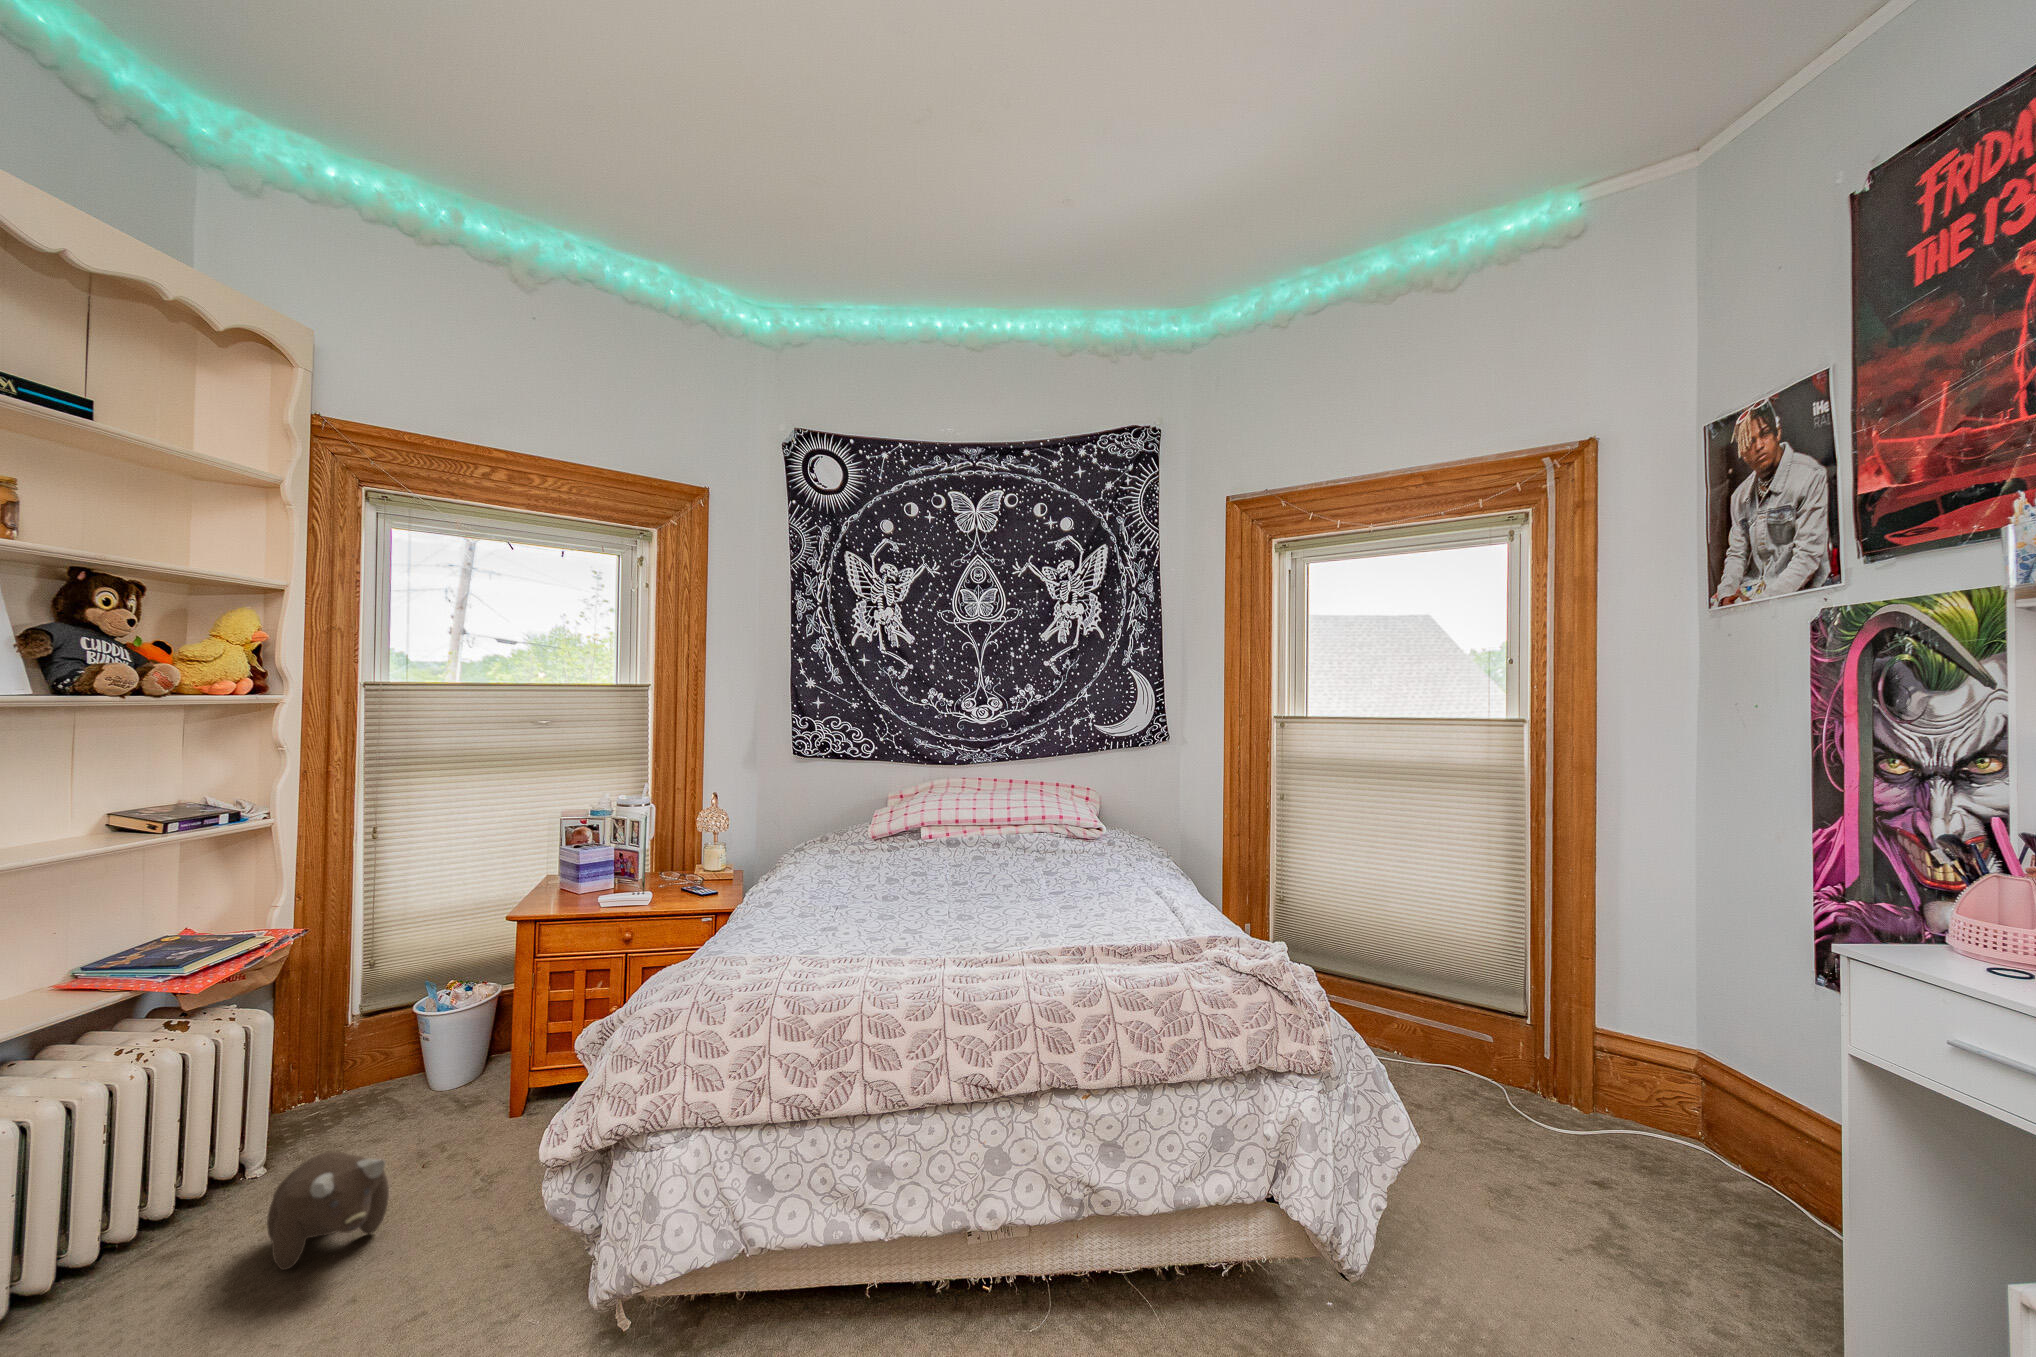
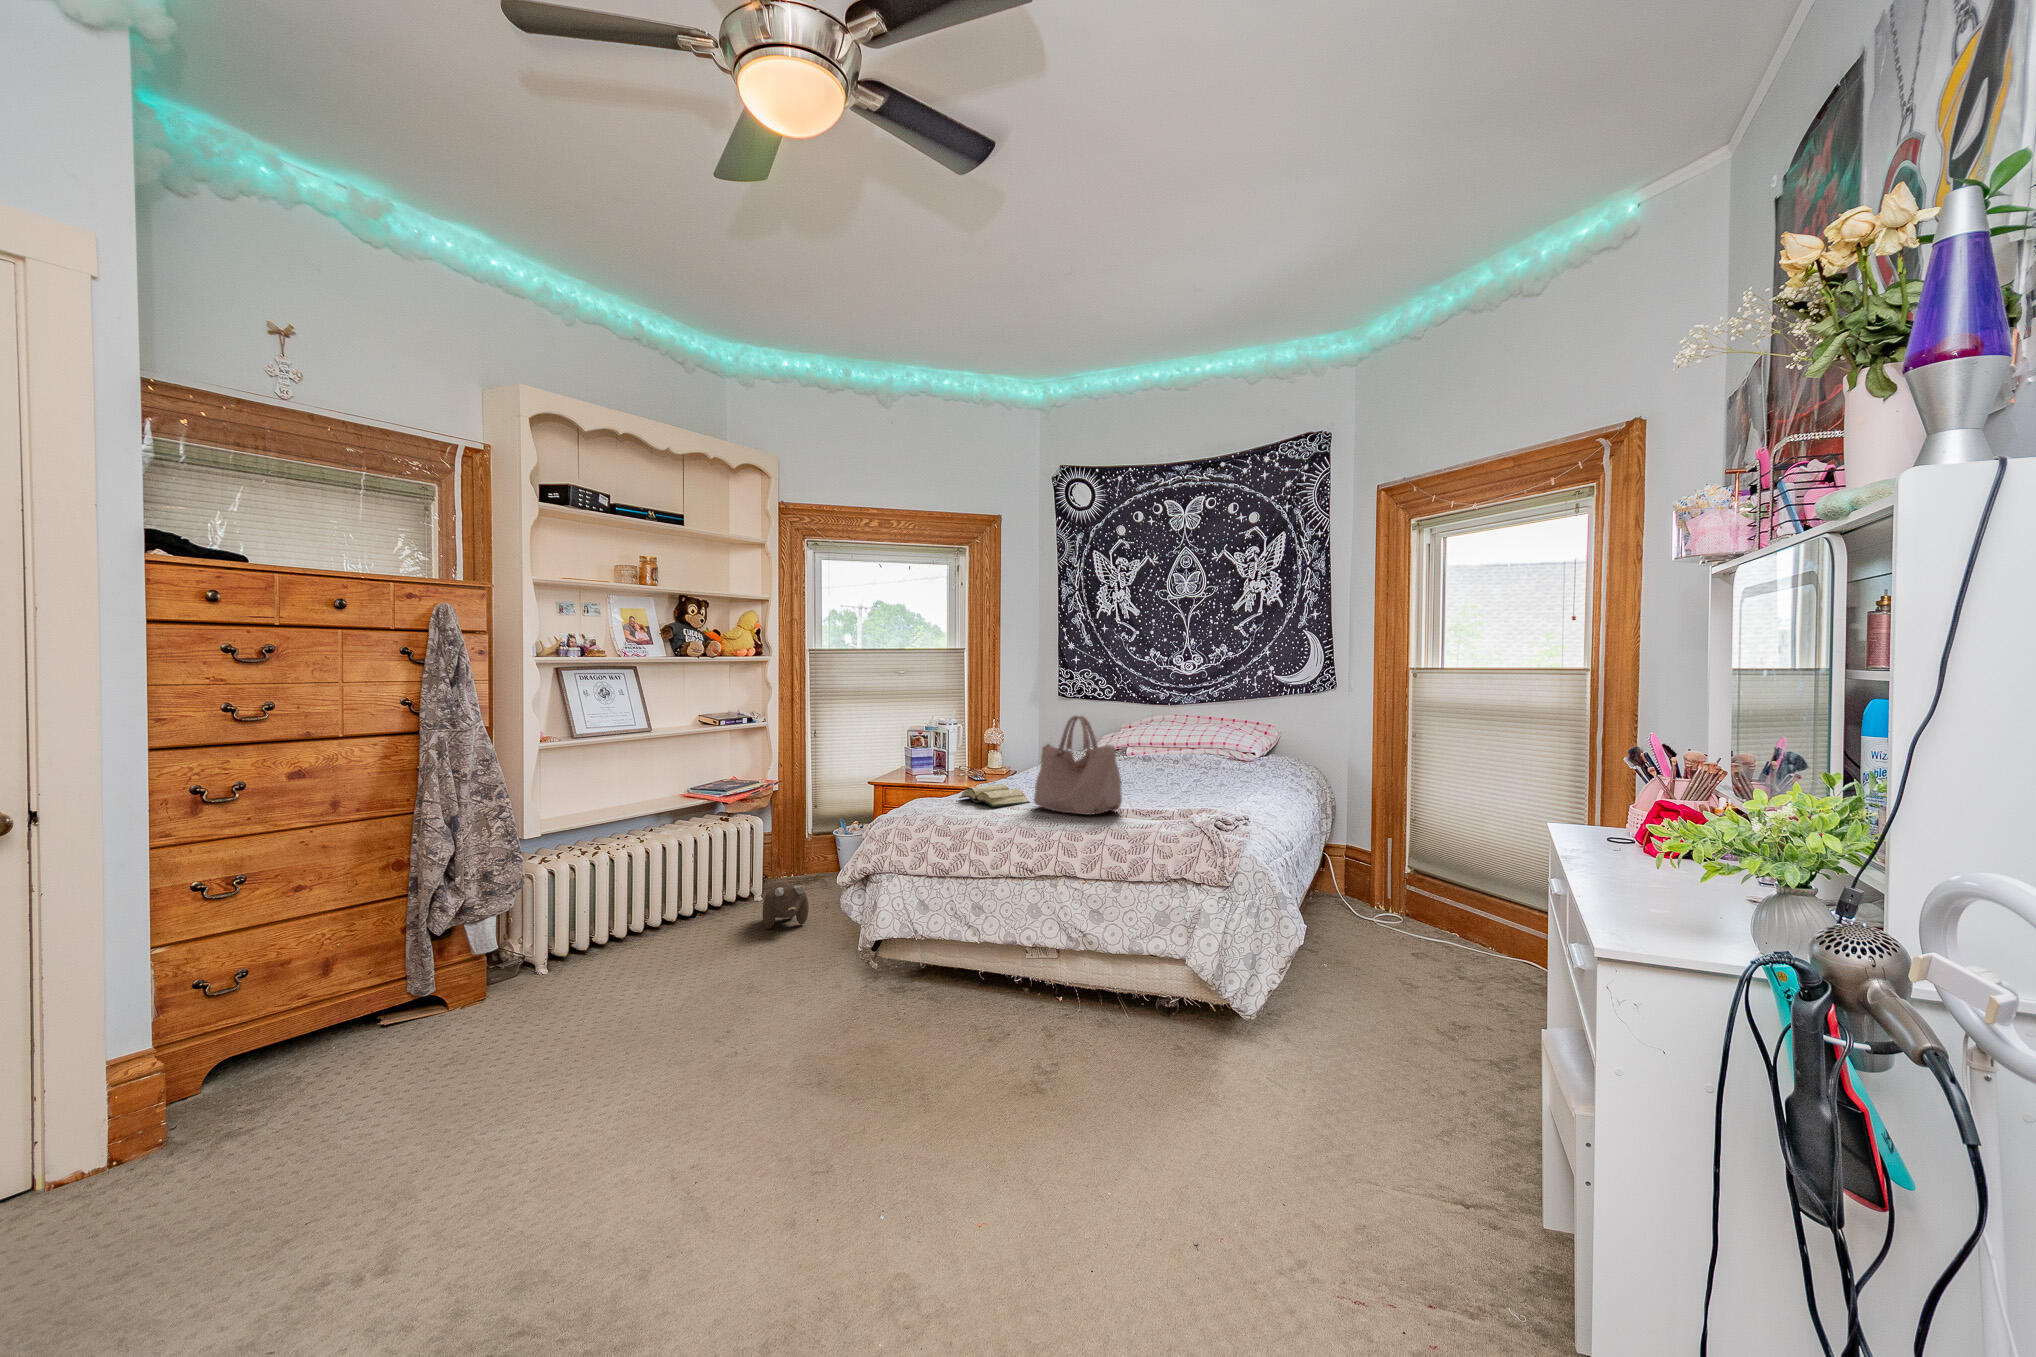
handbag: none [917,789,1091,961] -> present [1034,715,1122,815]
diary: none [757,910,895,962] -> present [959,784,1030,807]

